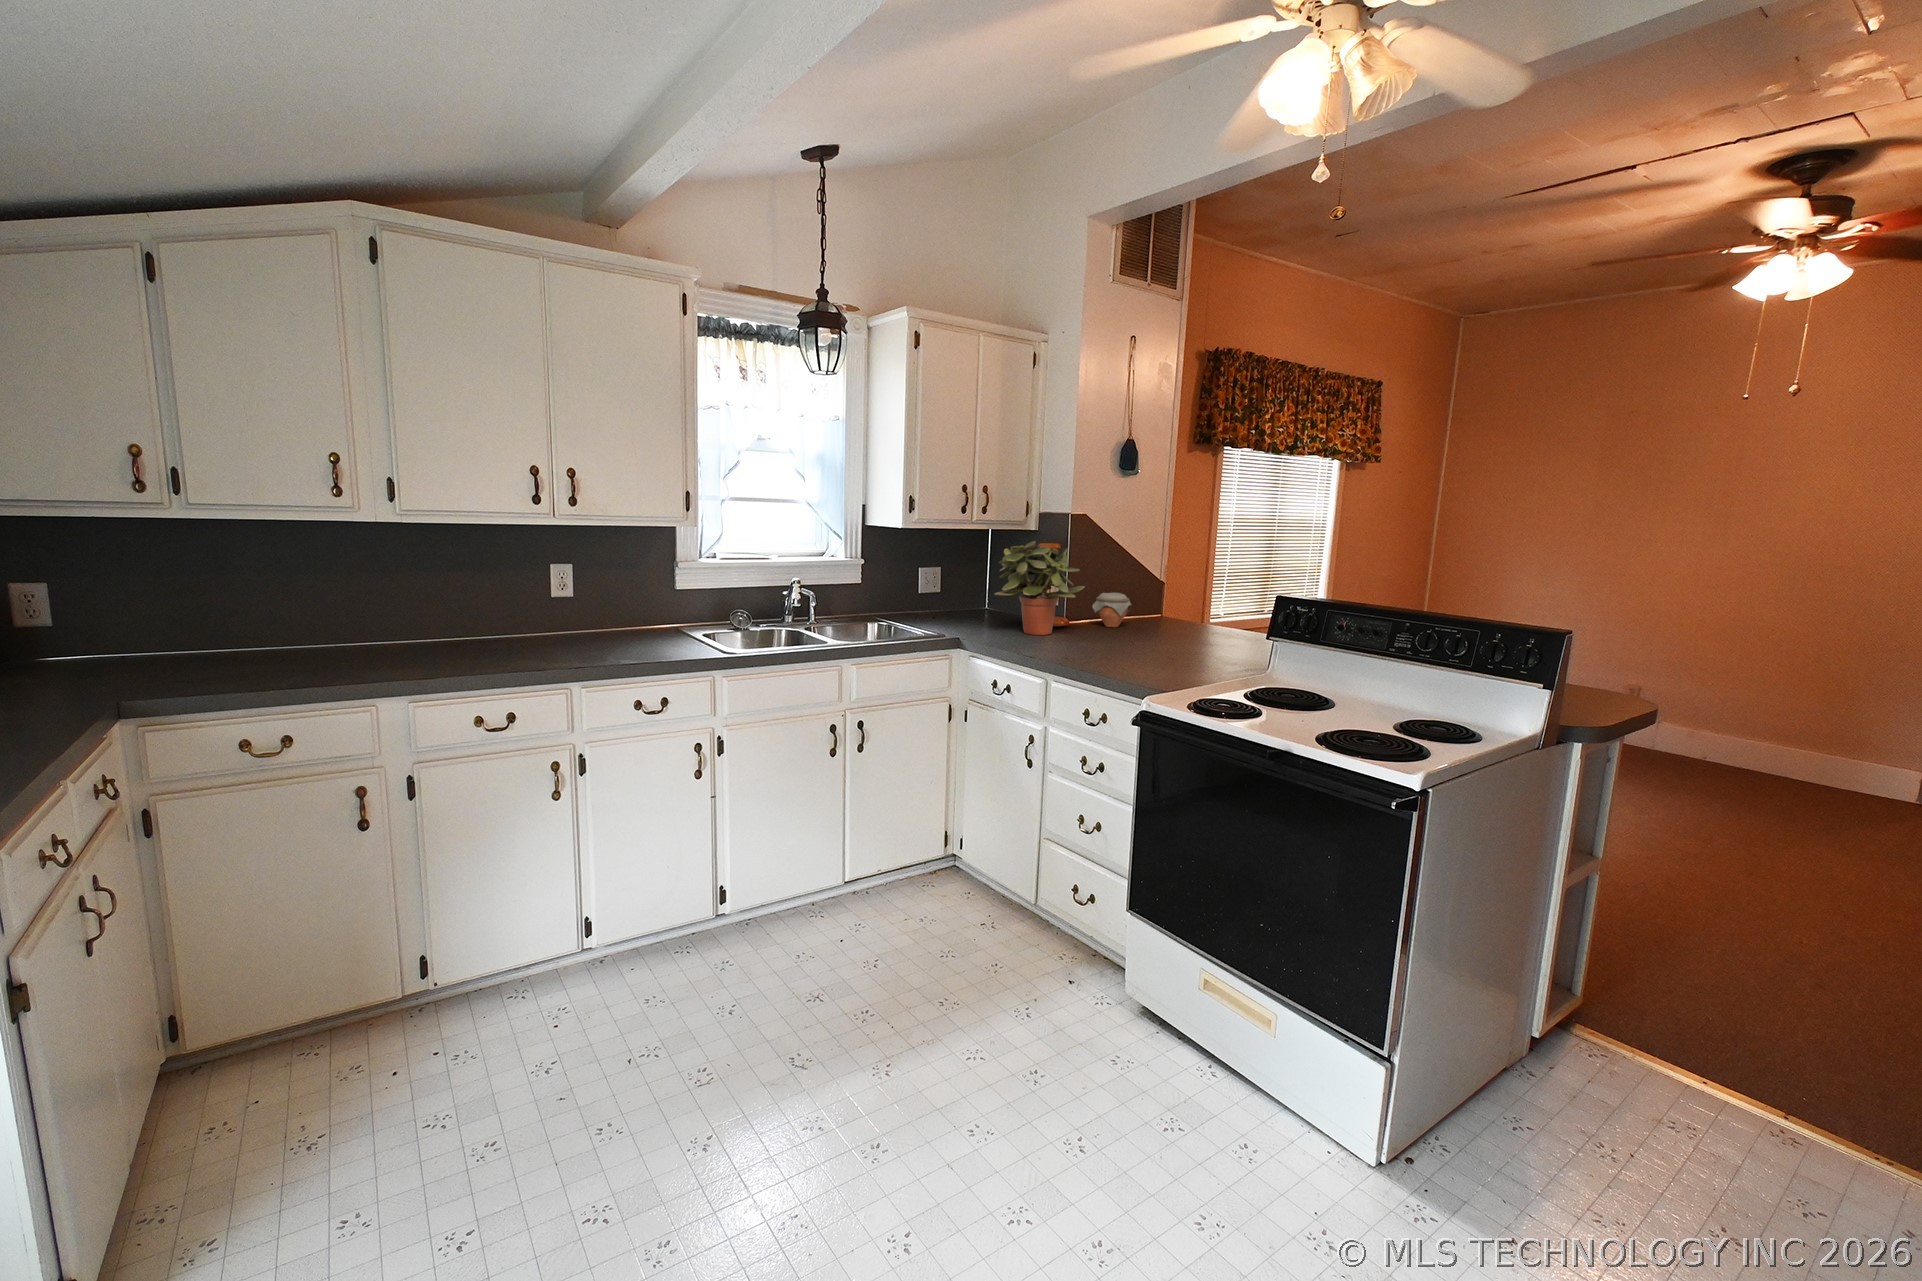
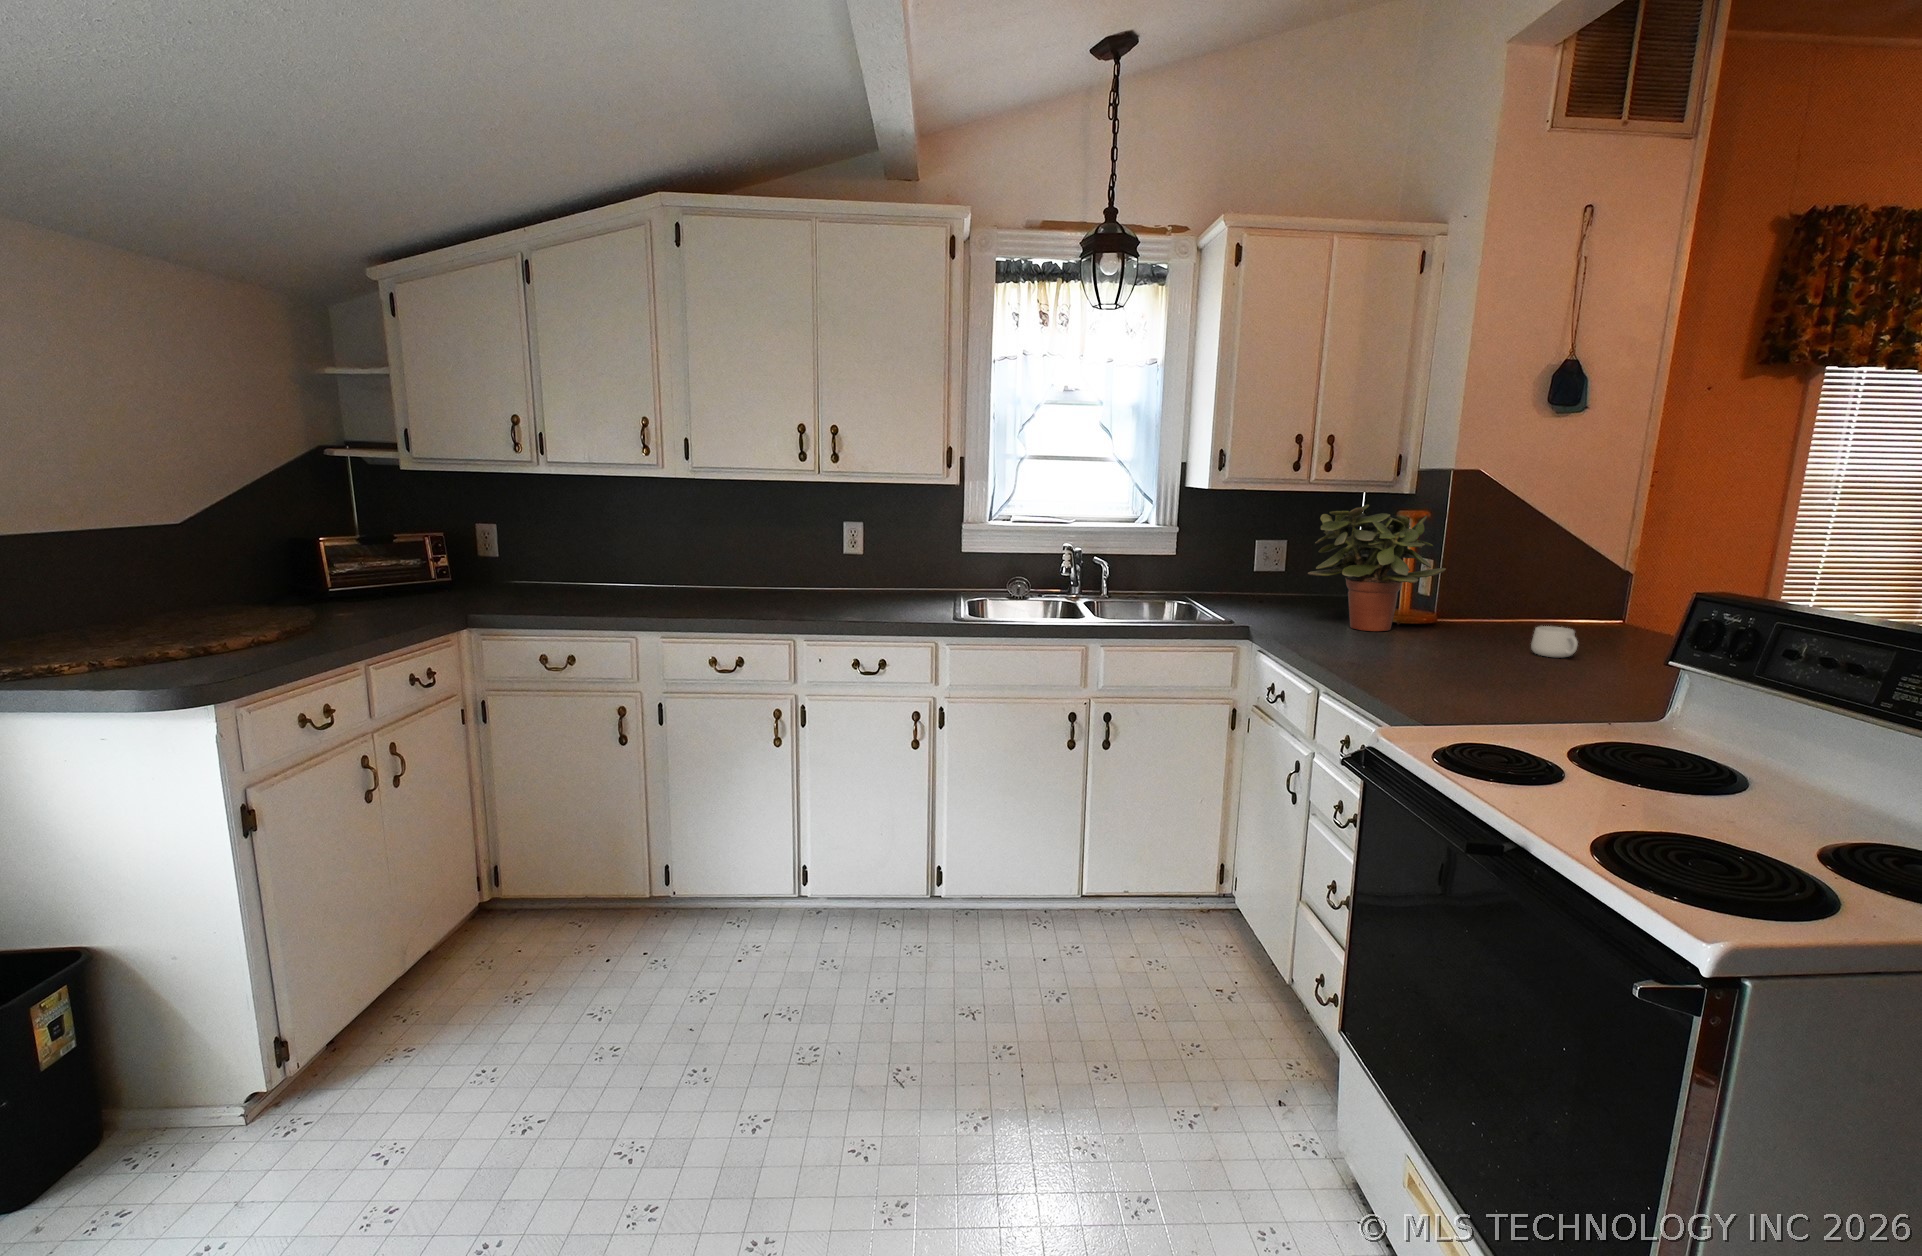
jar: present [1092,593,1132,627] -> none [1474,581,1537,630]
mug: none [1151,623,1181,643] -> present [1531,626,1578,658]

